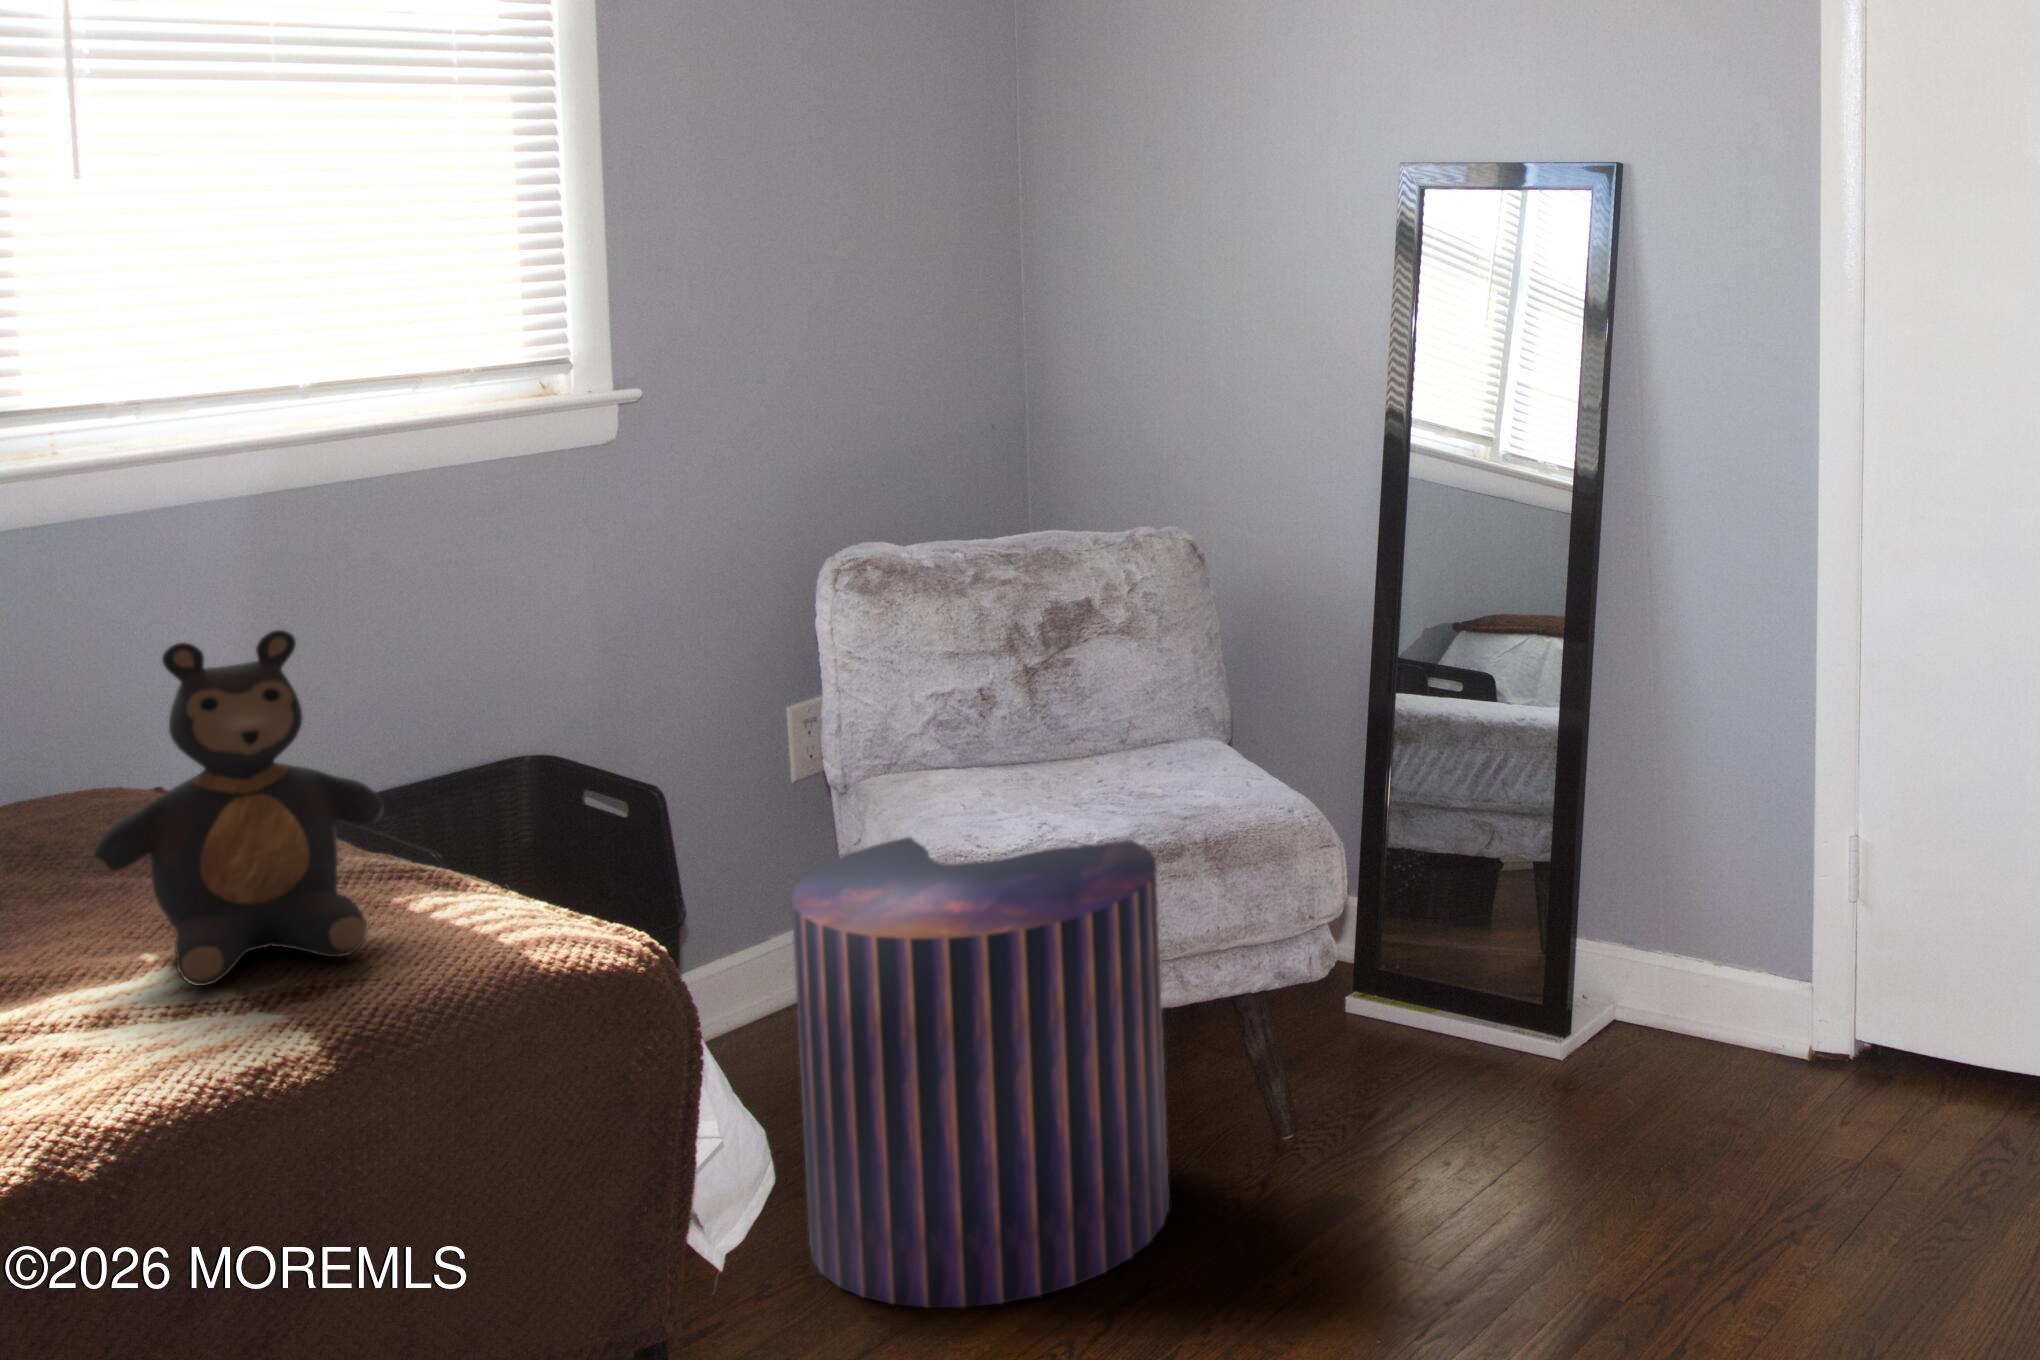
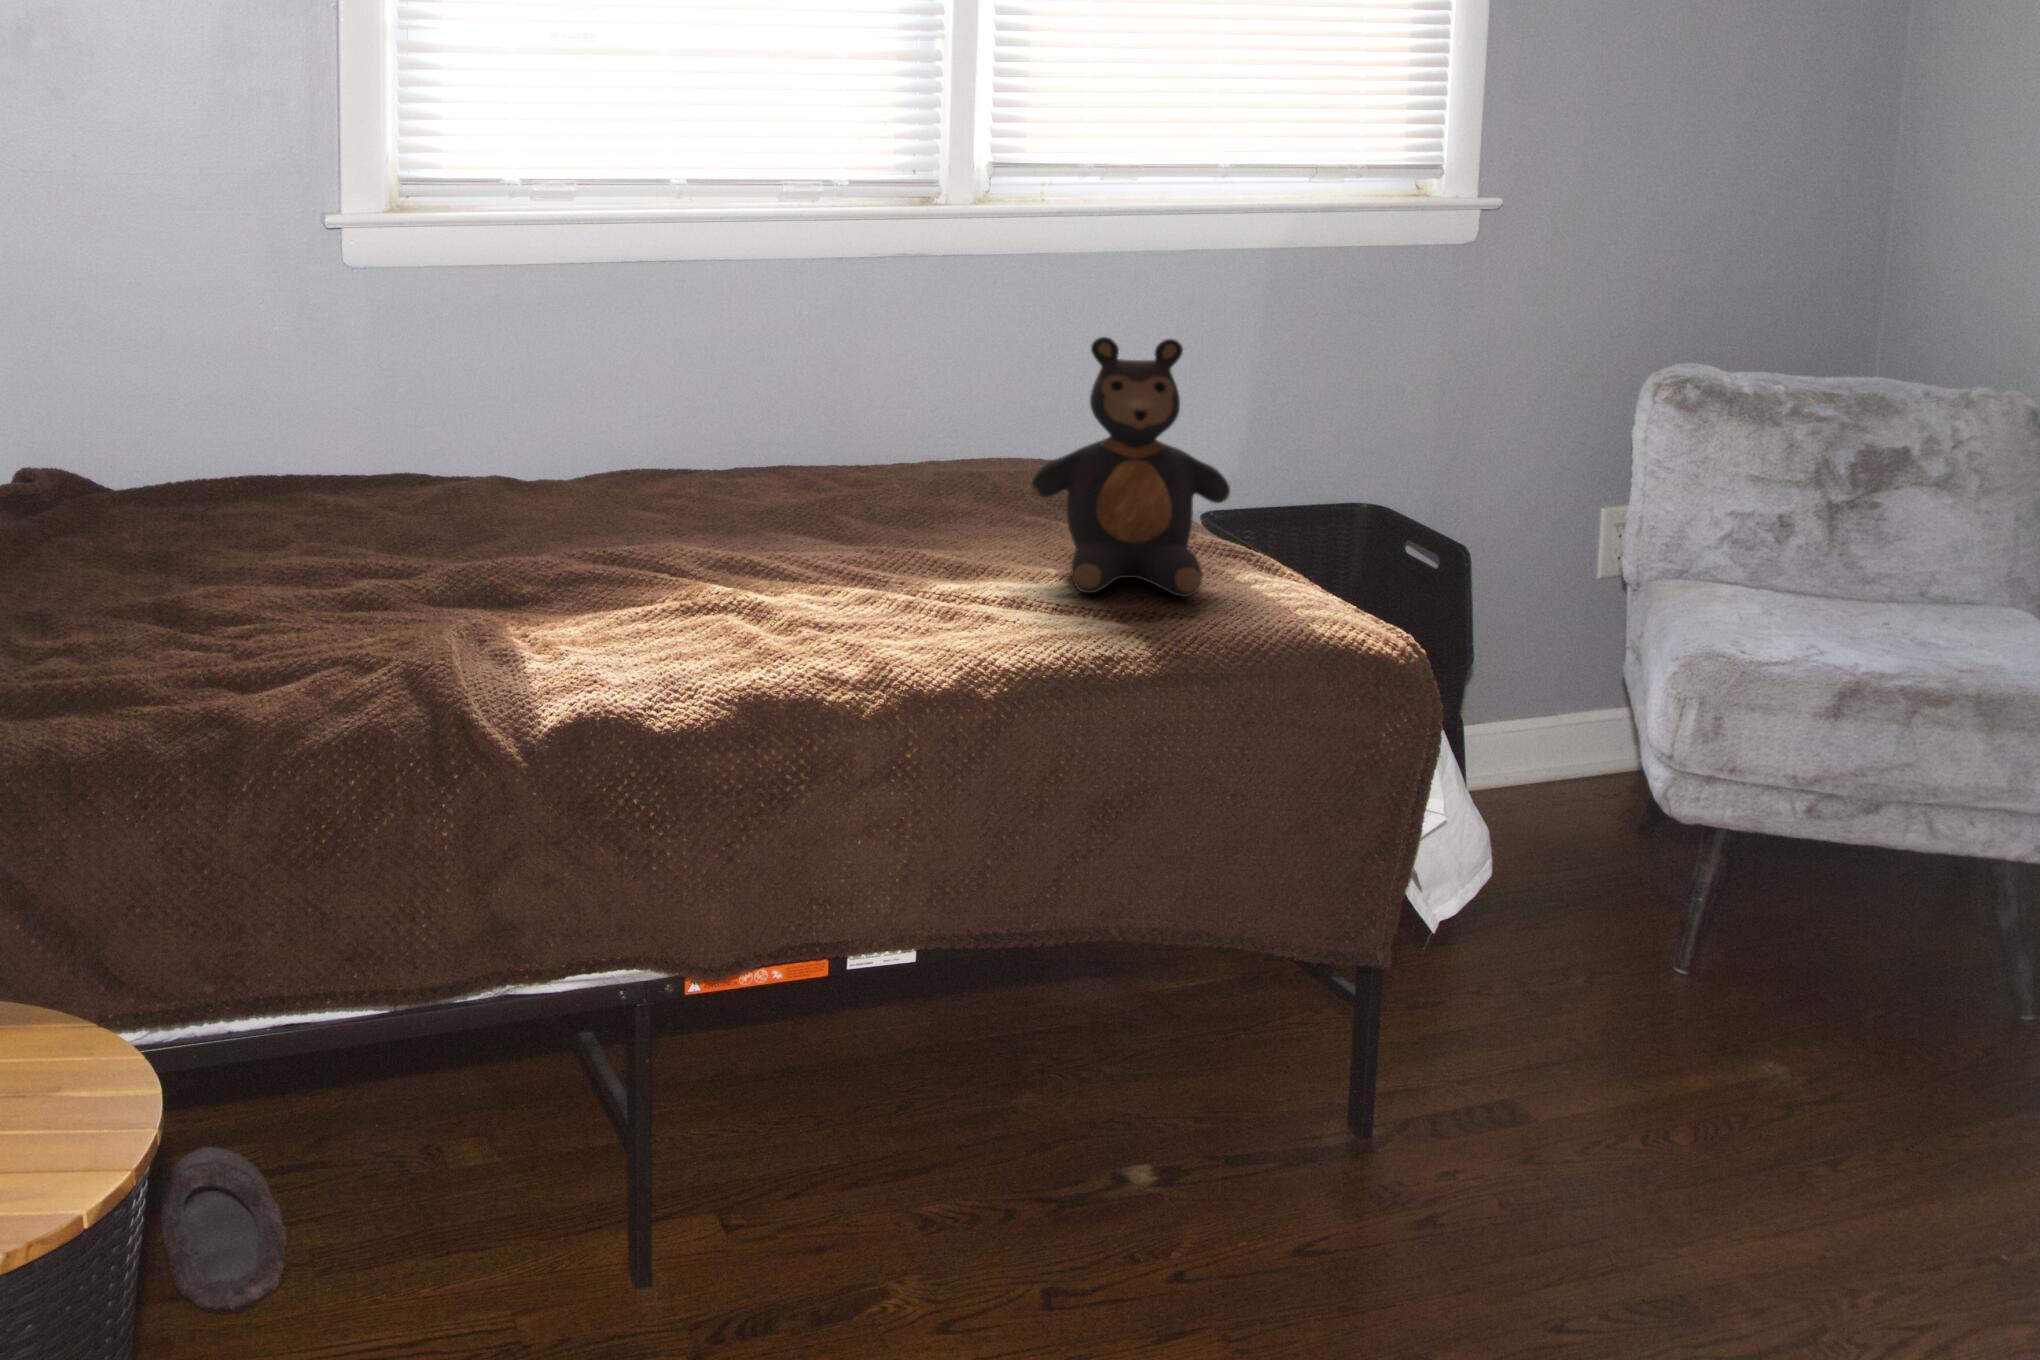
pouf: present [791,837,1169,1308] -> none [1532,628,1926,1074]

